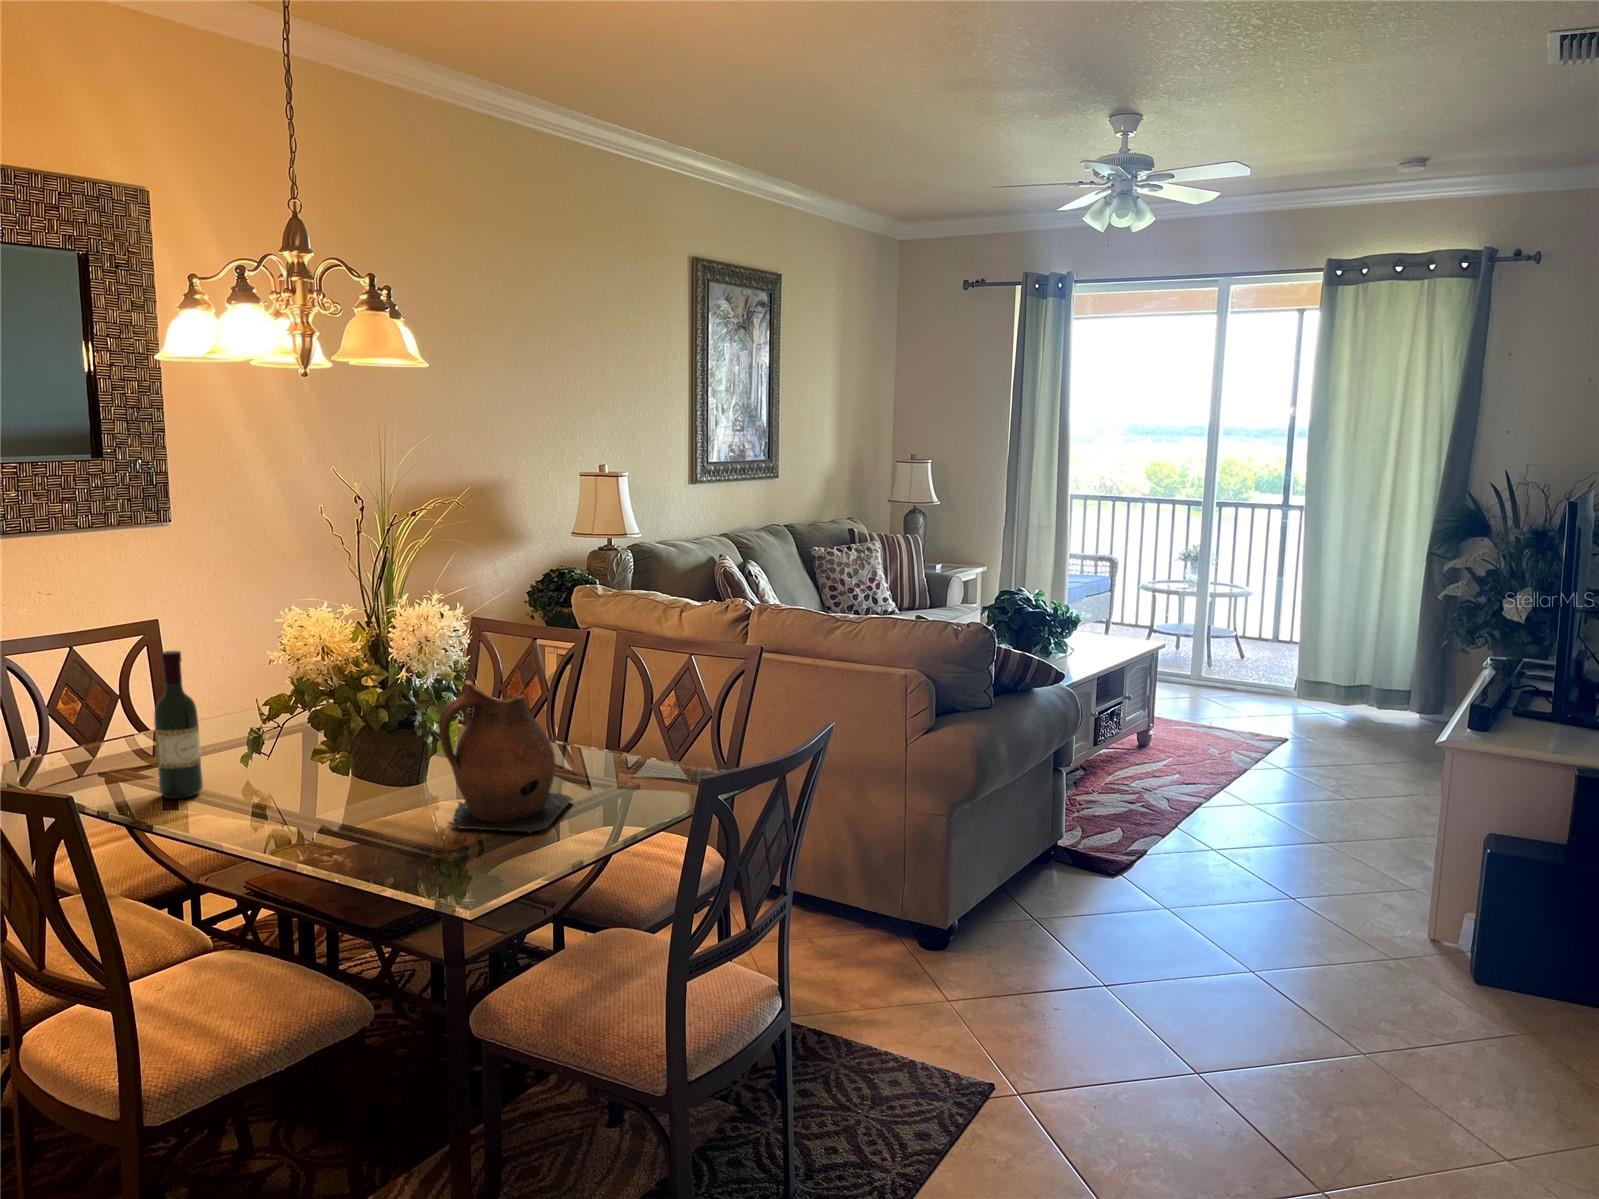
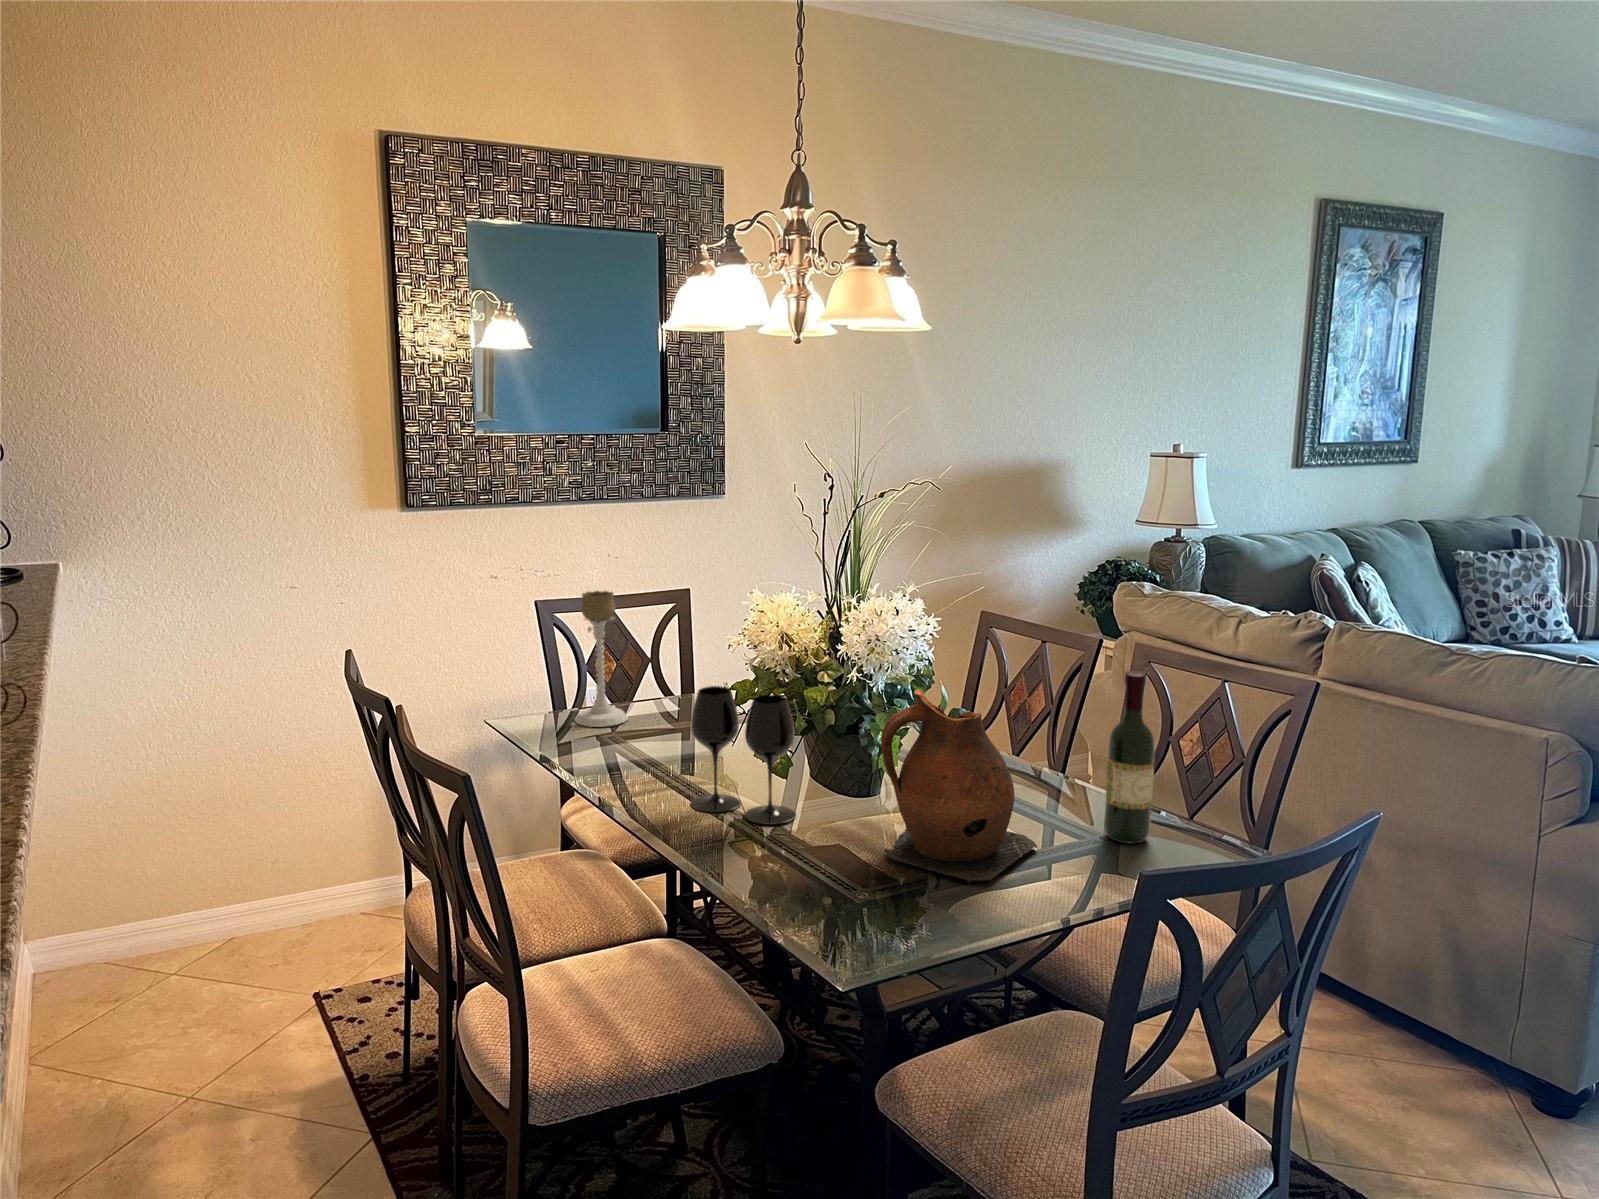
candle holder: none [57,626,122,769] -> present [575,591,628,727]
wine bottle: present [154,651,203,799] -> present [1104,671,1155,843]
wine glass: none [236,702,352,822] -> present [691,686,796,825]

